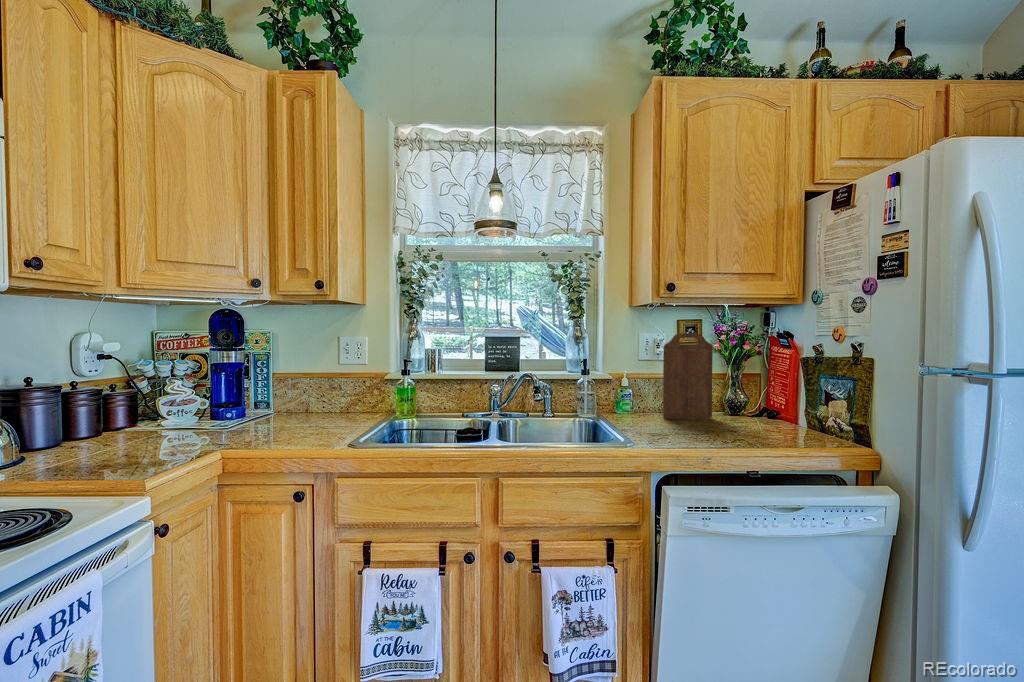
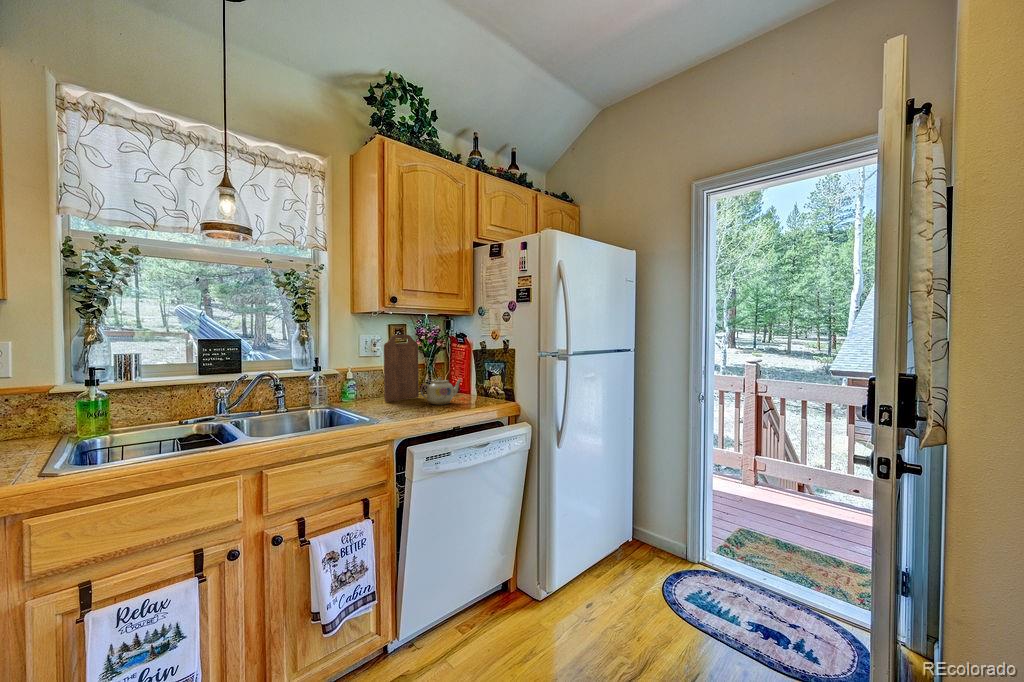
teapot: none [706,394,774,434] -> present [420,377,461,405]

